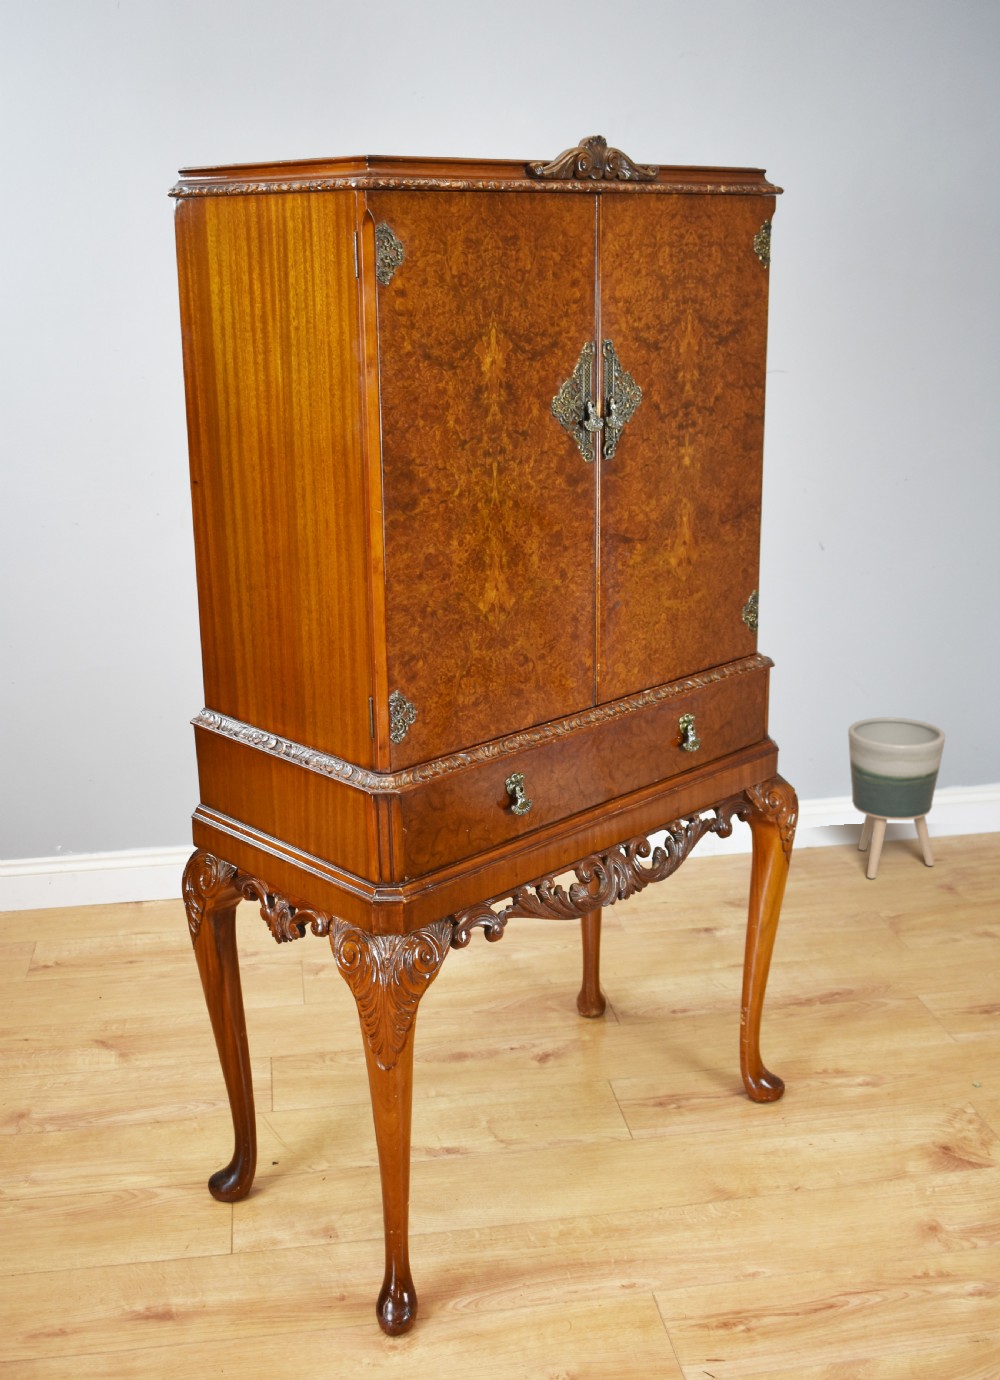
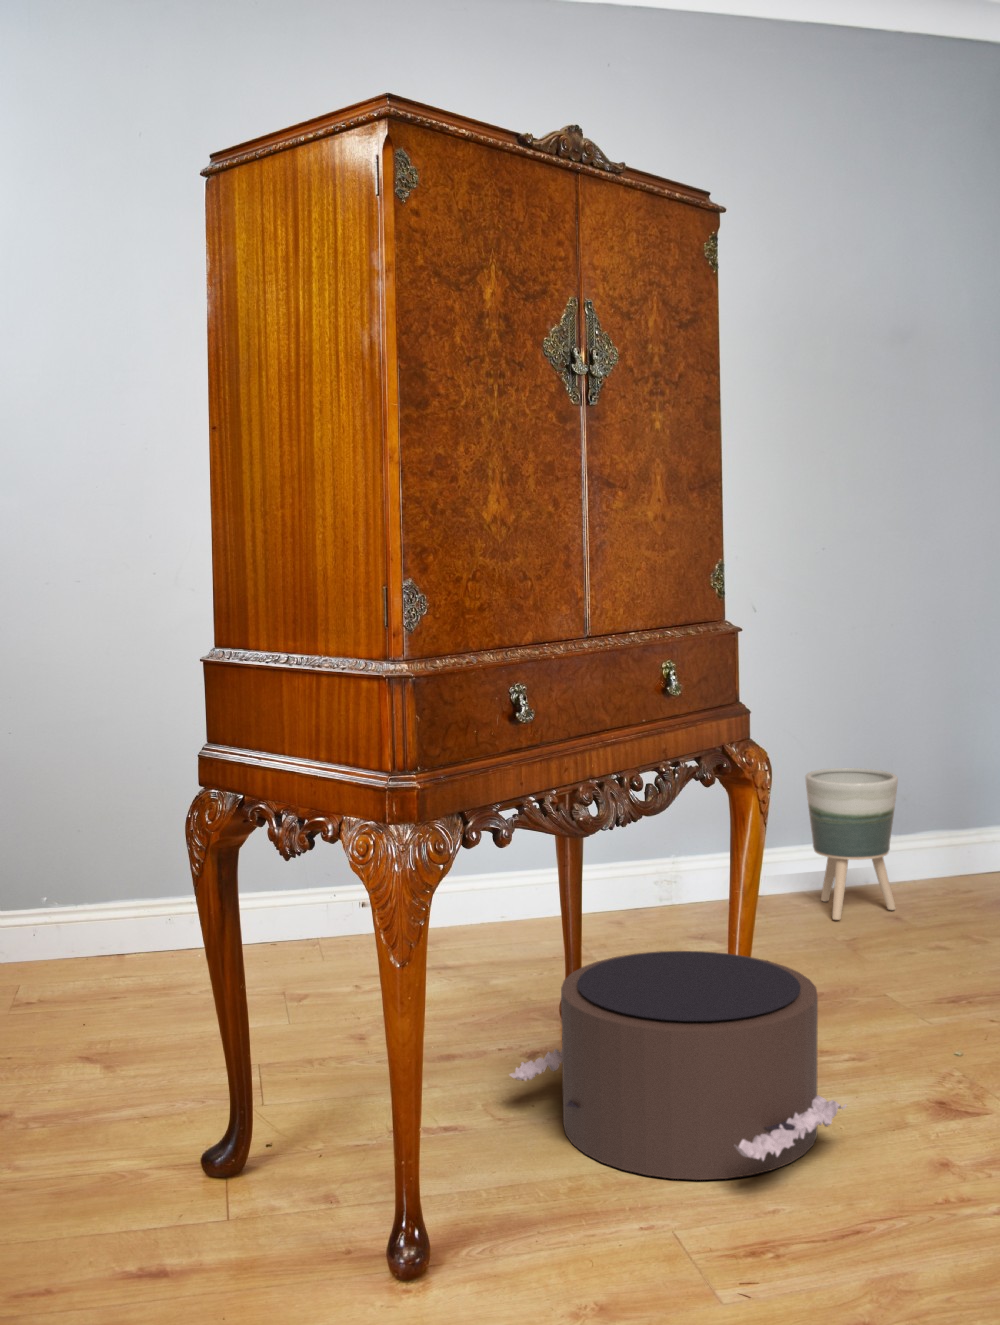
pouf: none [511,978,849,1243] -> present [509,951,846,1180]

